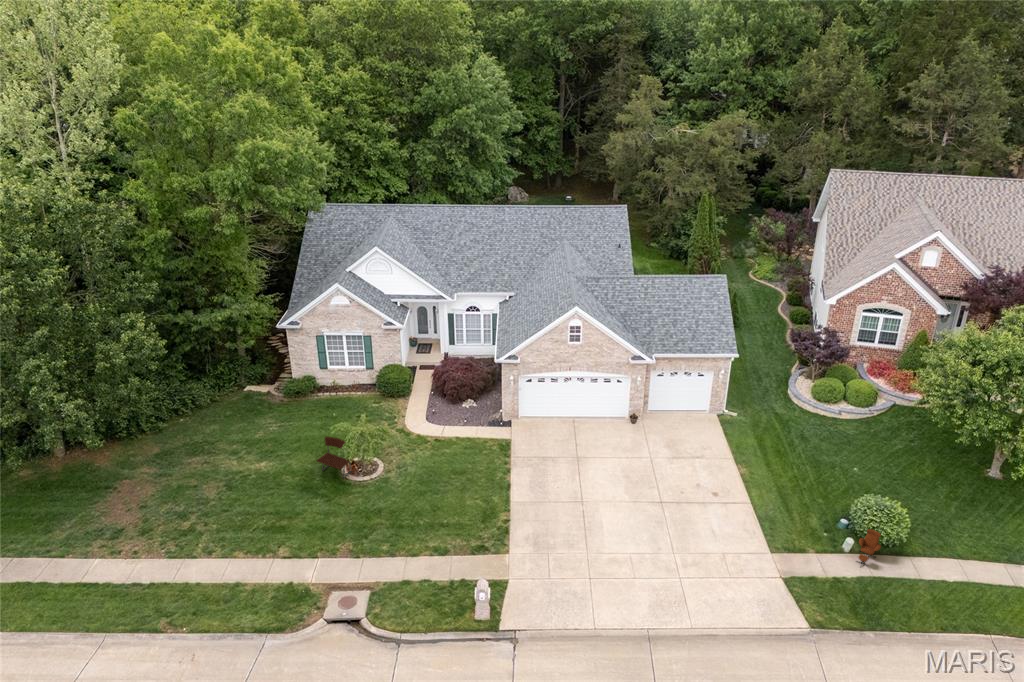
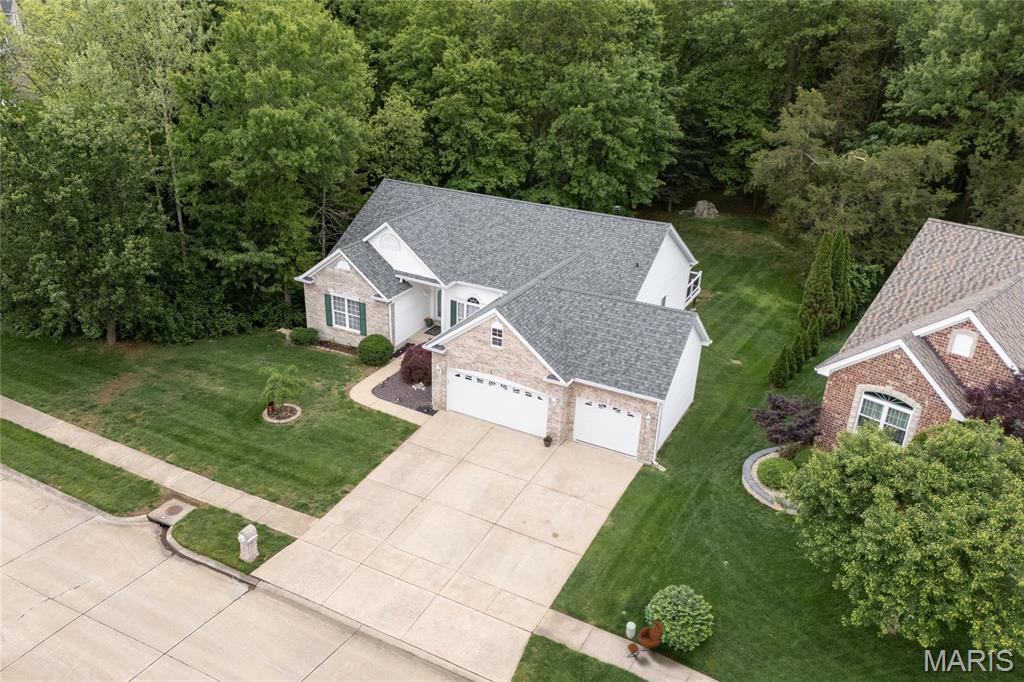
bench: present [317,436,351,478] -> none [245,380,271,420]

